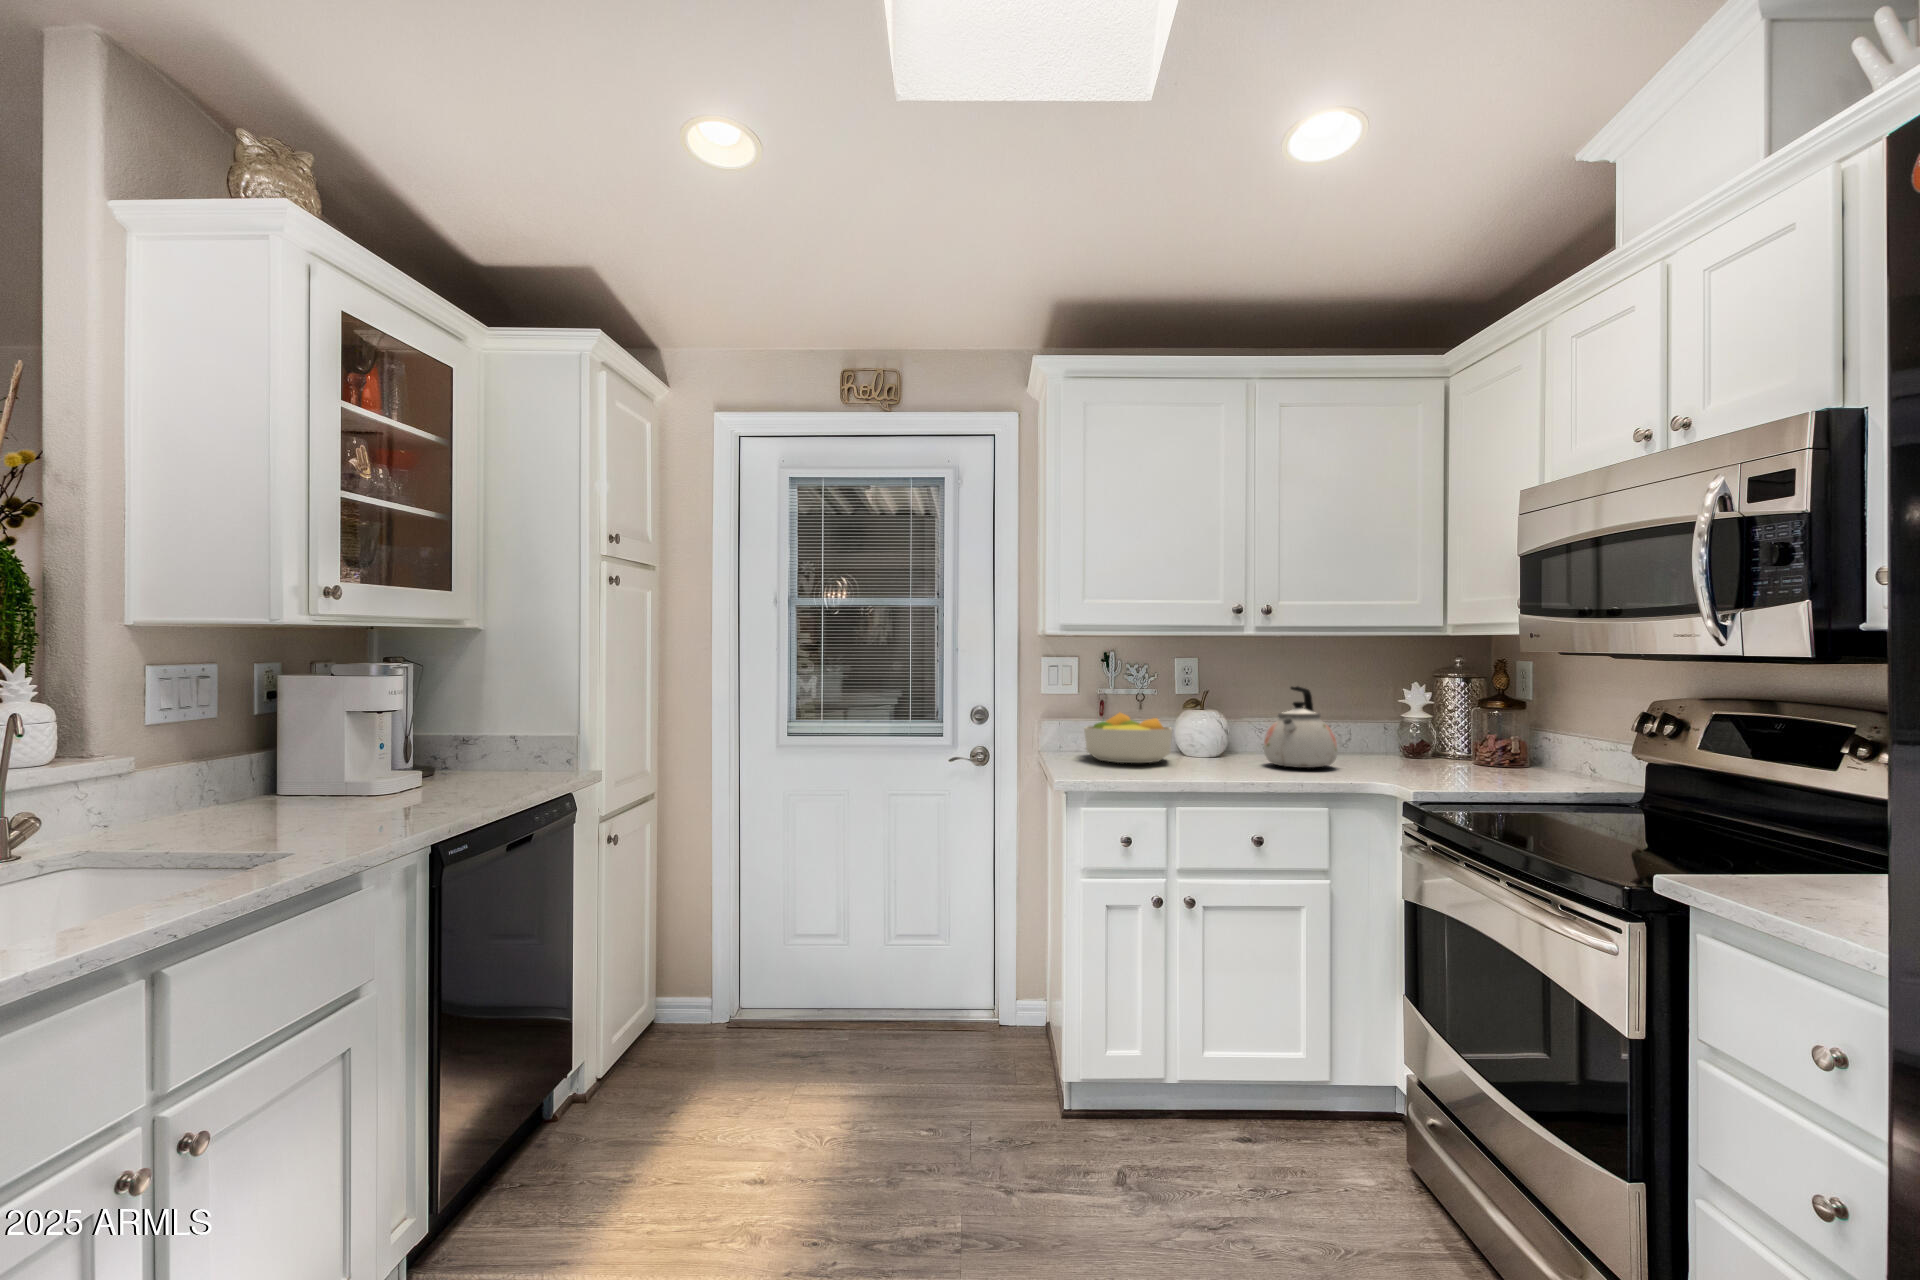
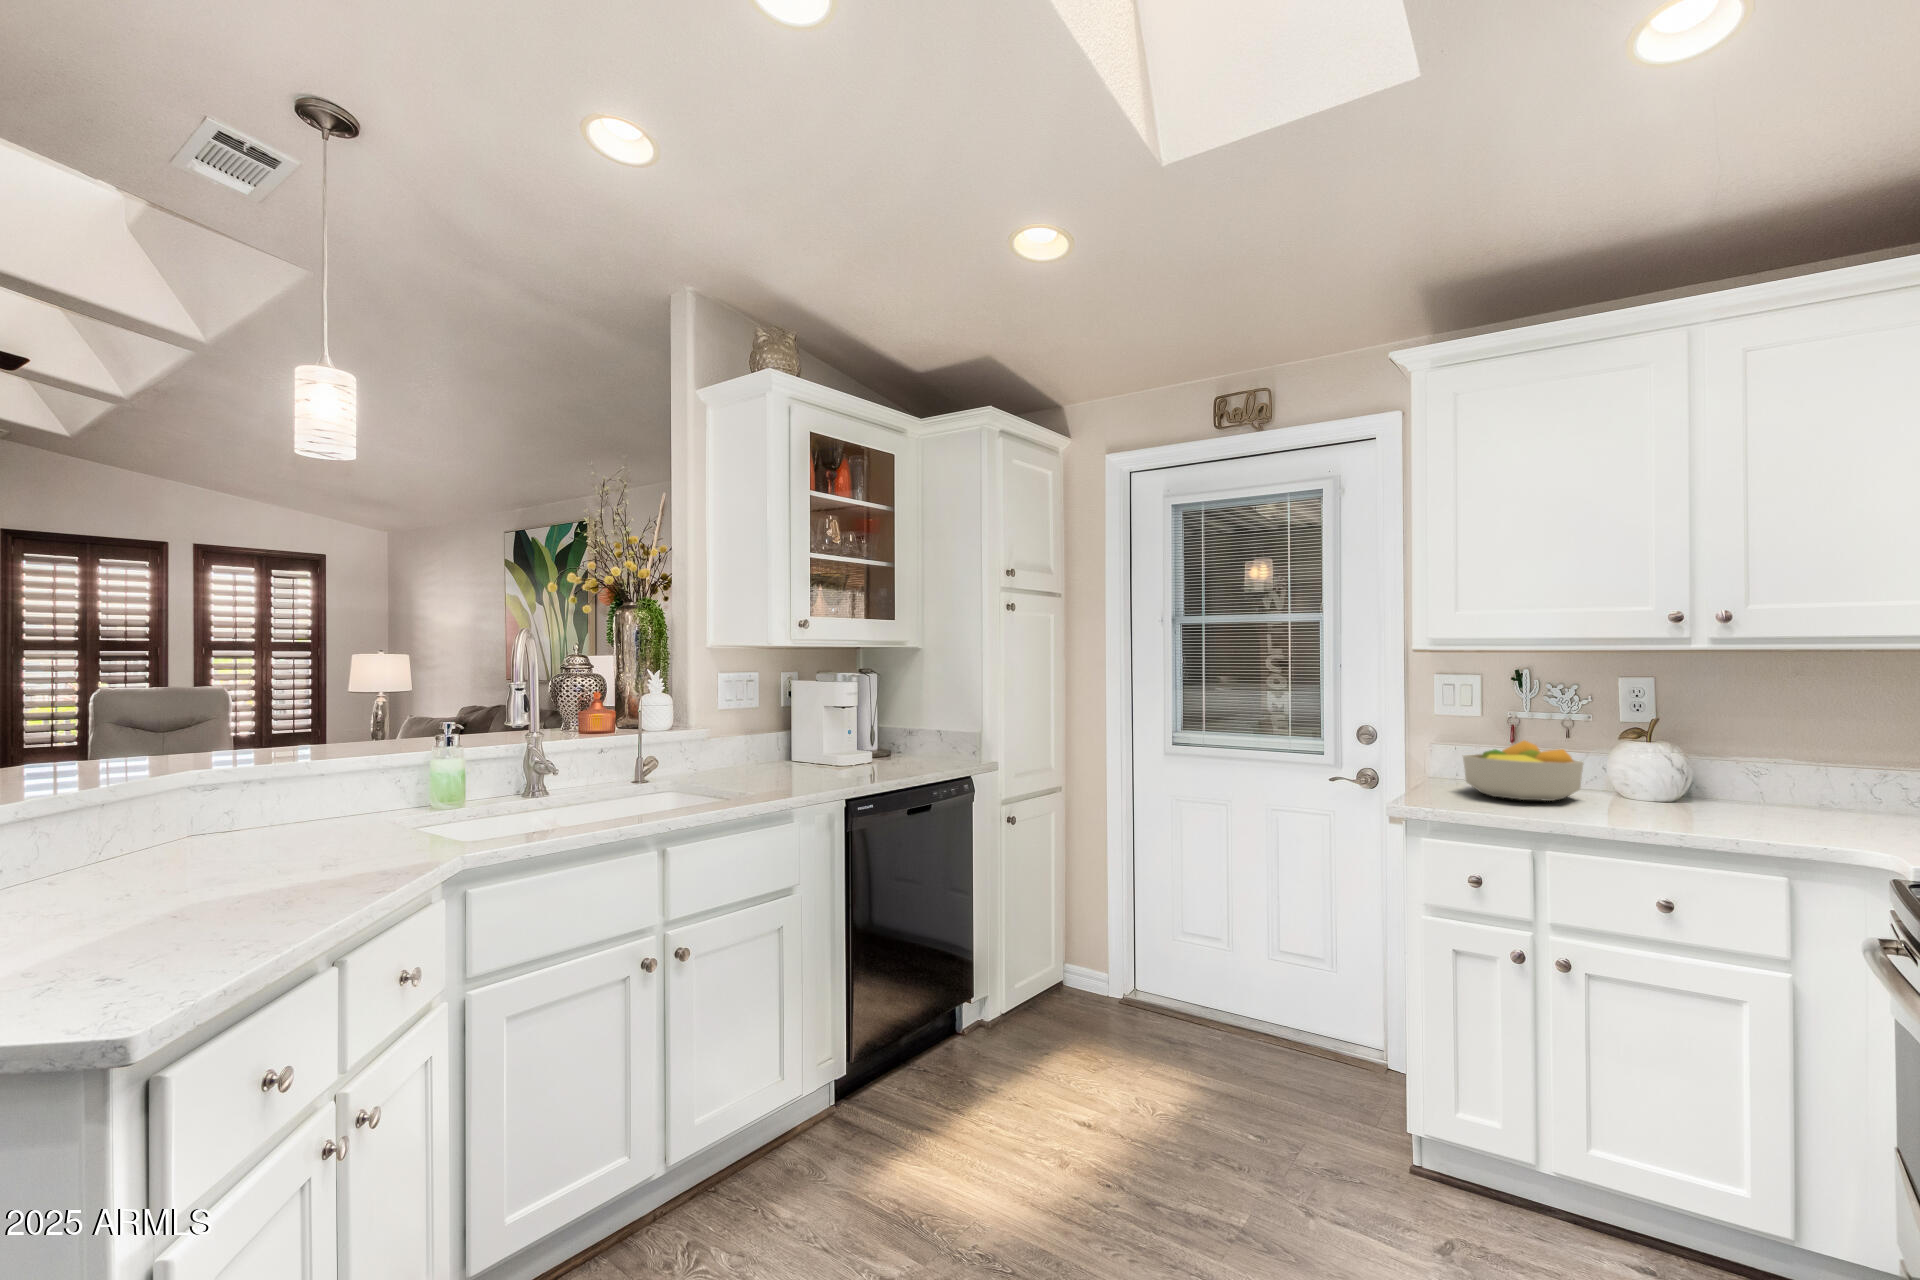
kettle: present [1264,686,1338,768] -> none [1708,719,1827,826]

